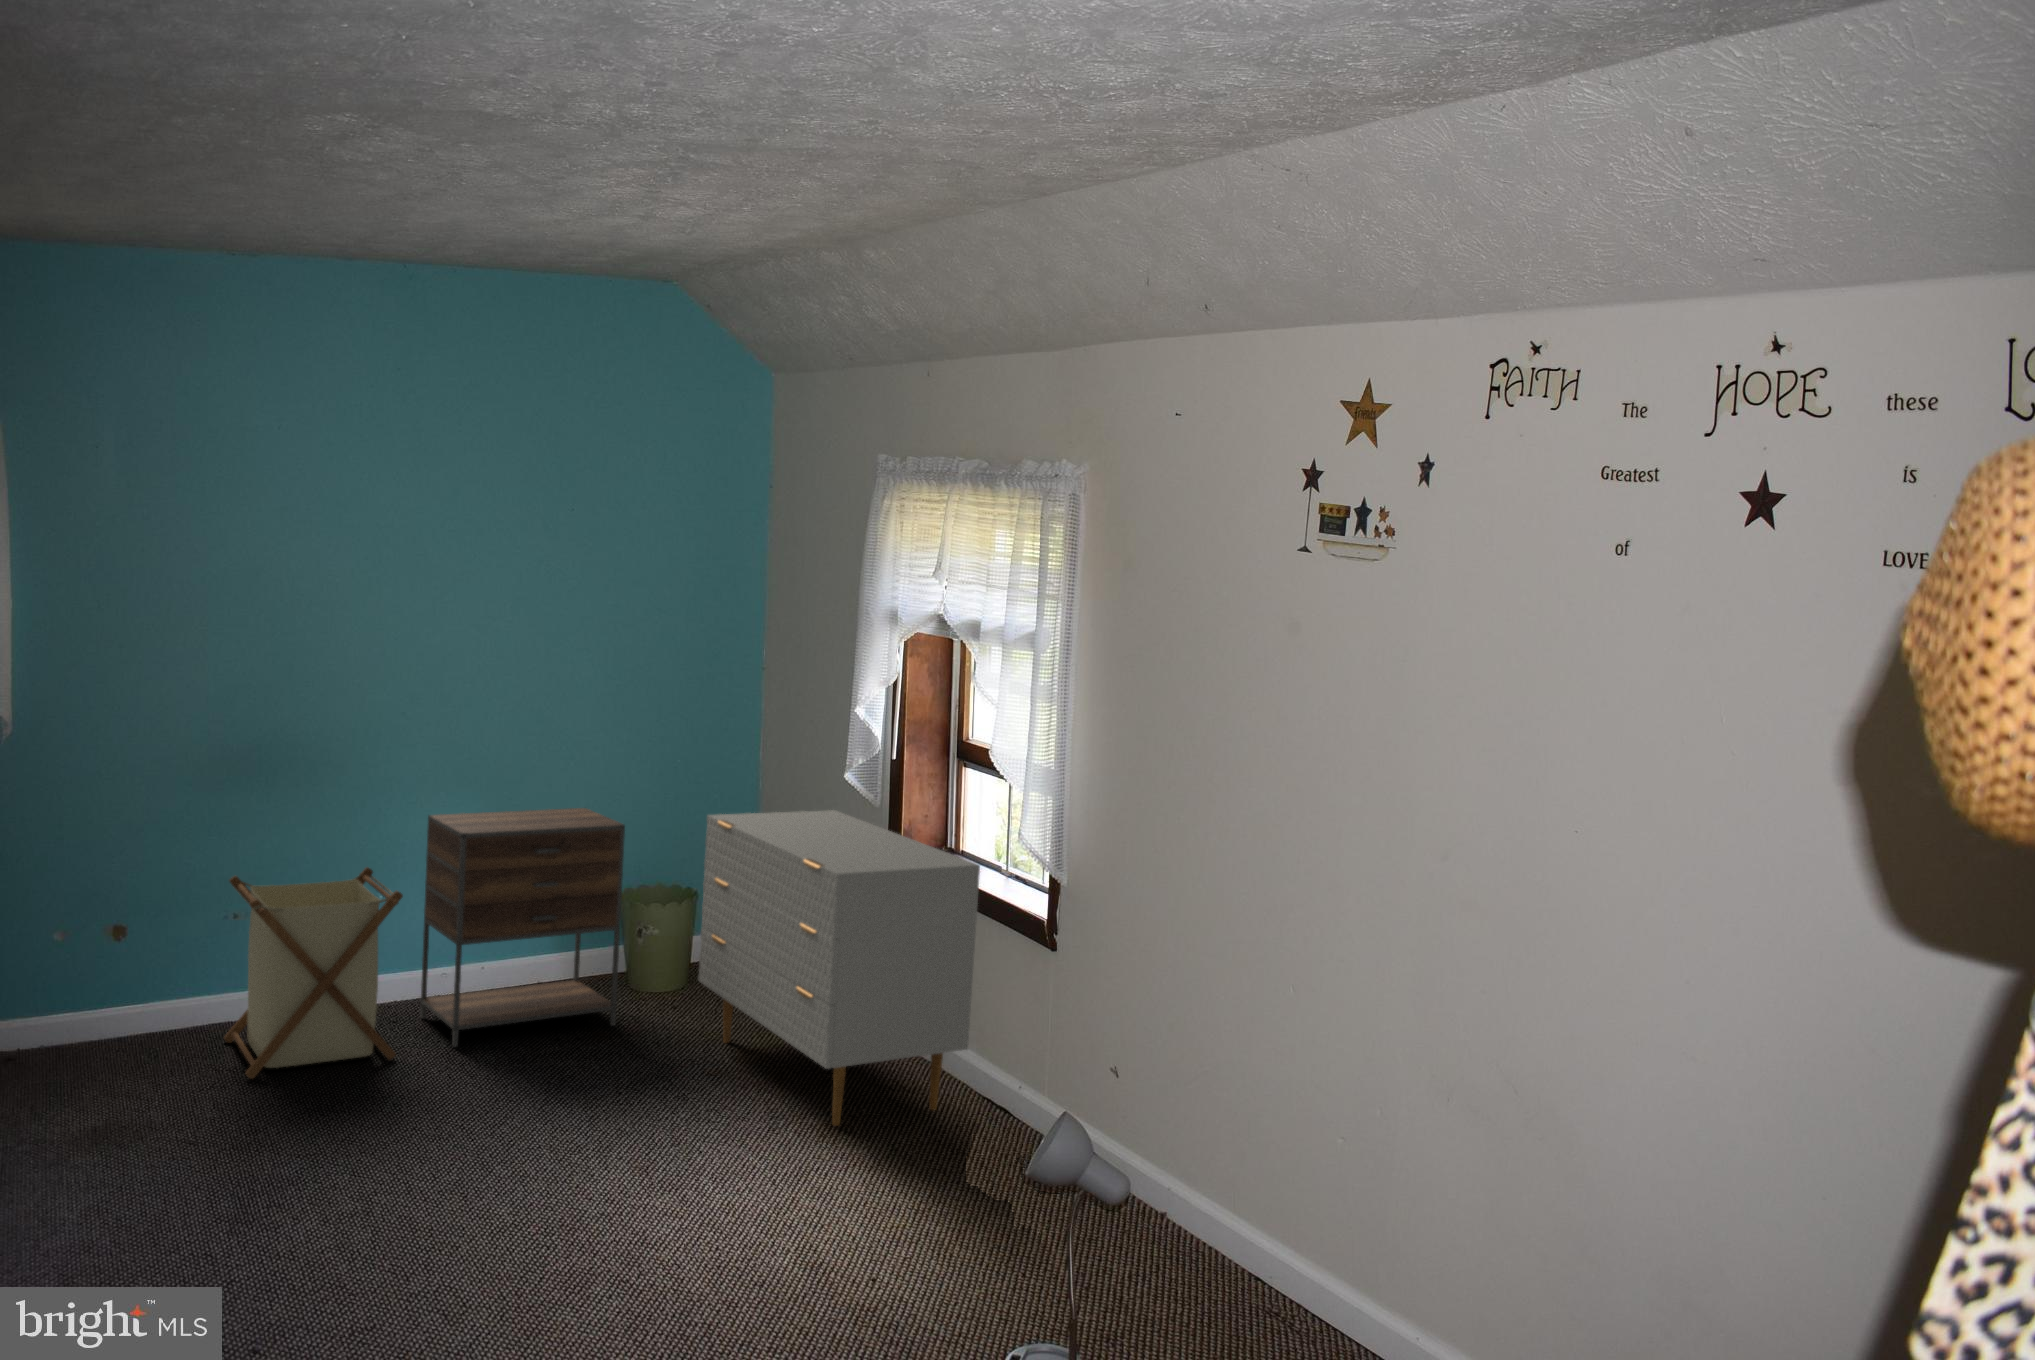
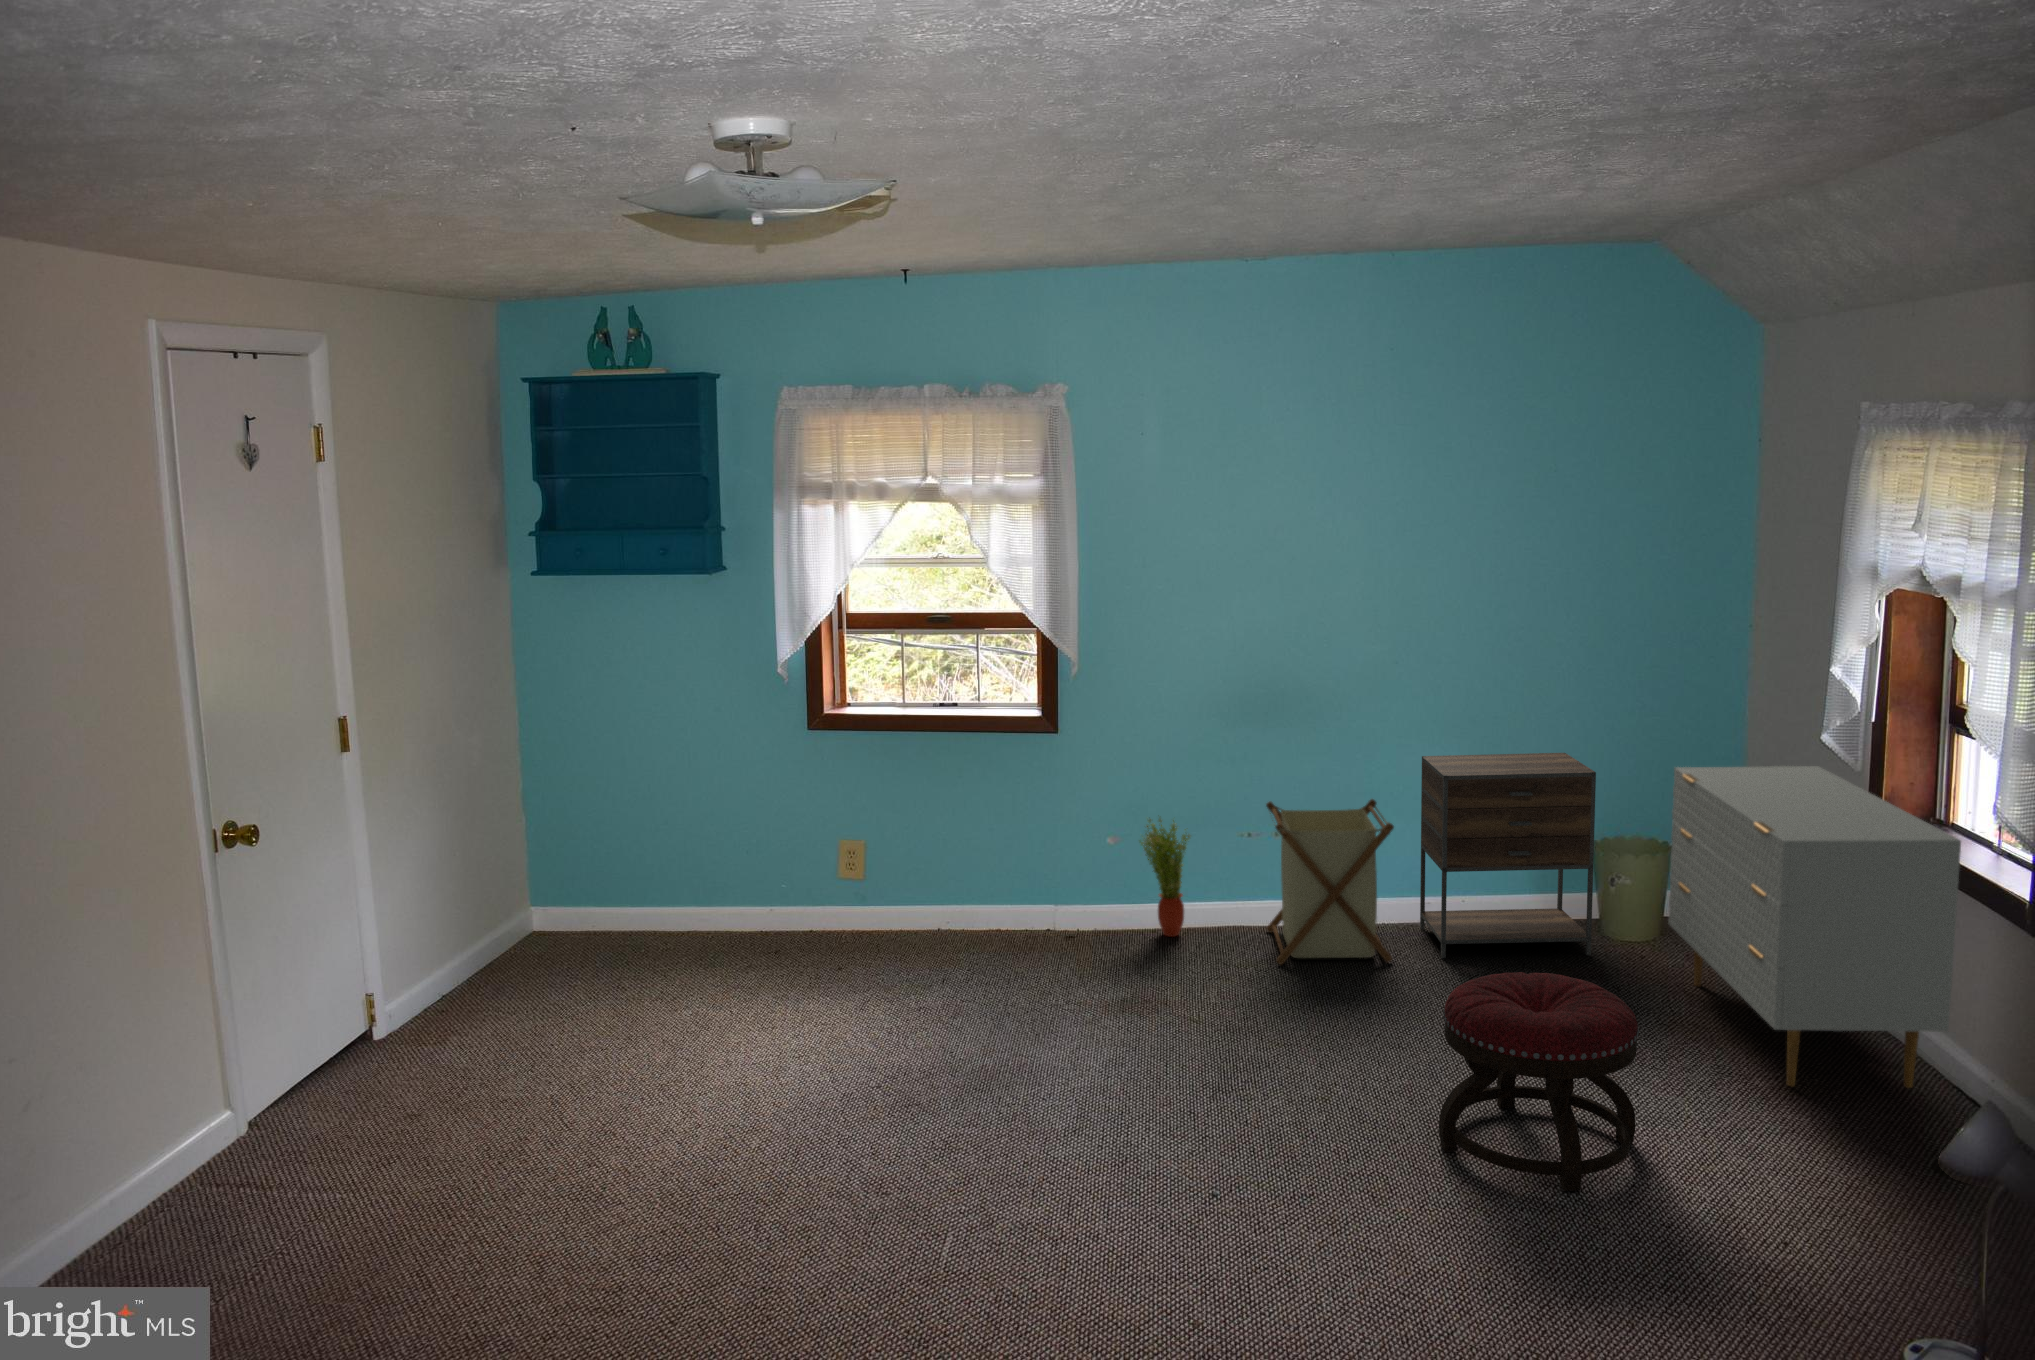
potted plant: none [40,902,124,1063] -> present [1141,819,1190,937]
ottoman: none [497,1034,719,1276] -> present [1439,972,1639,1191]

